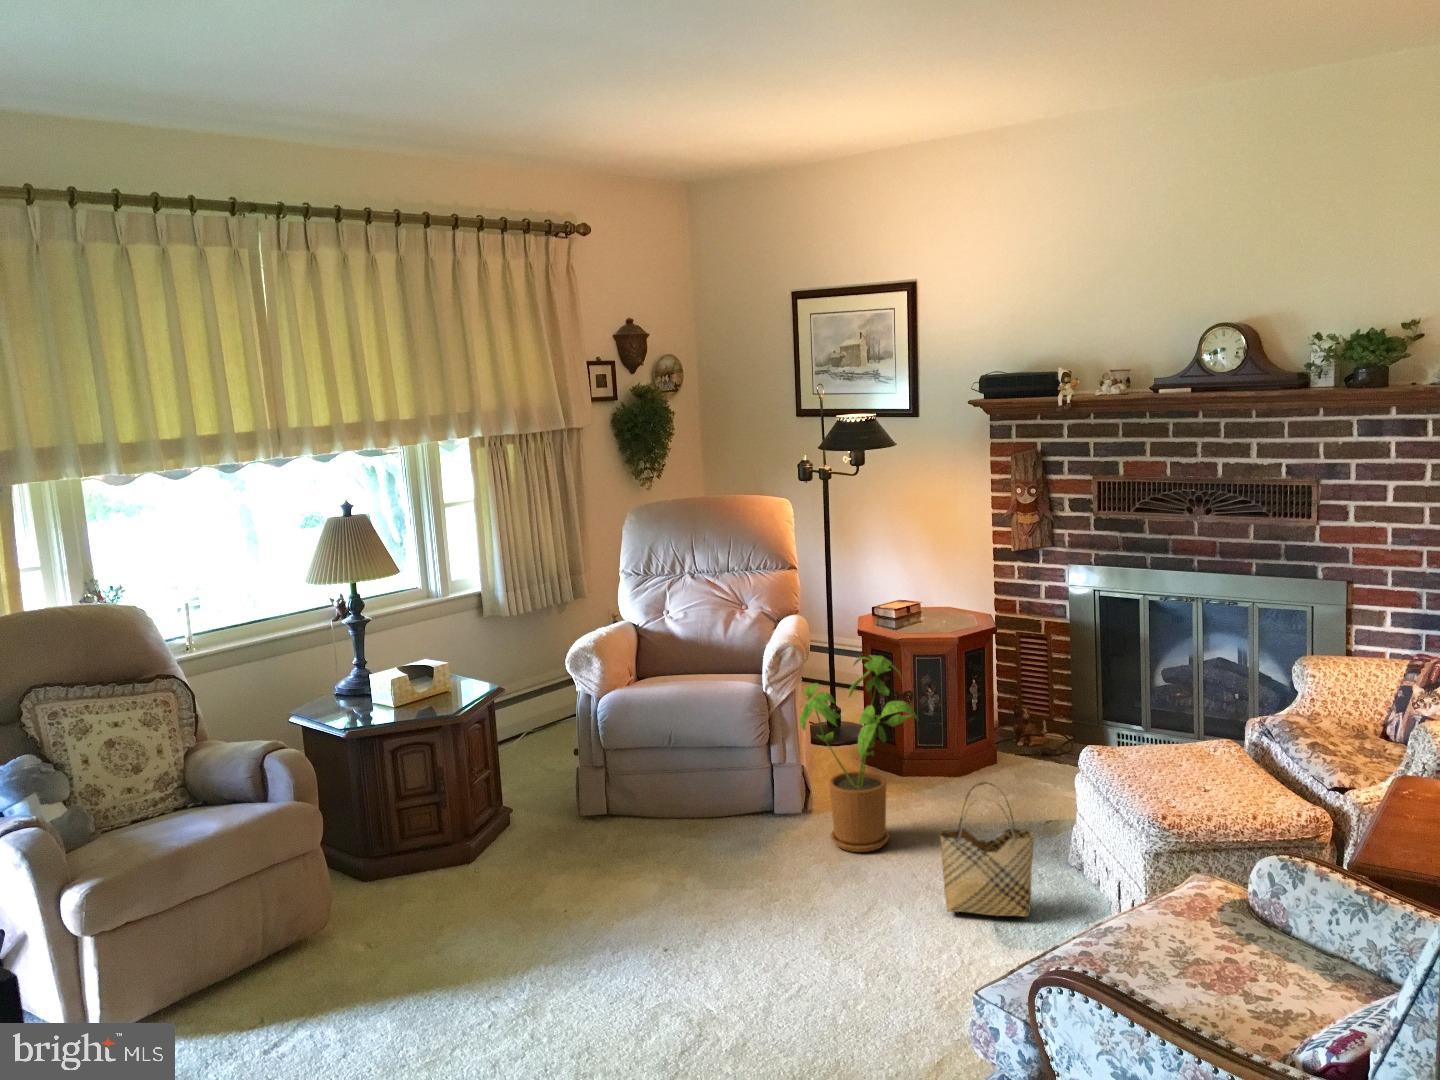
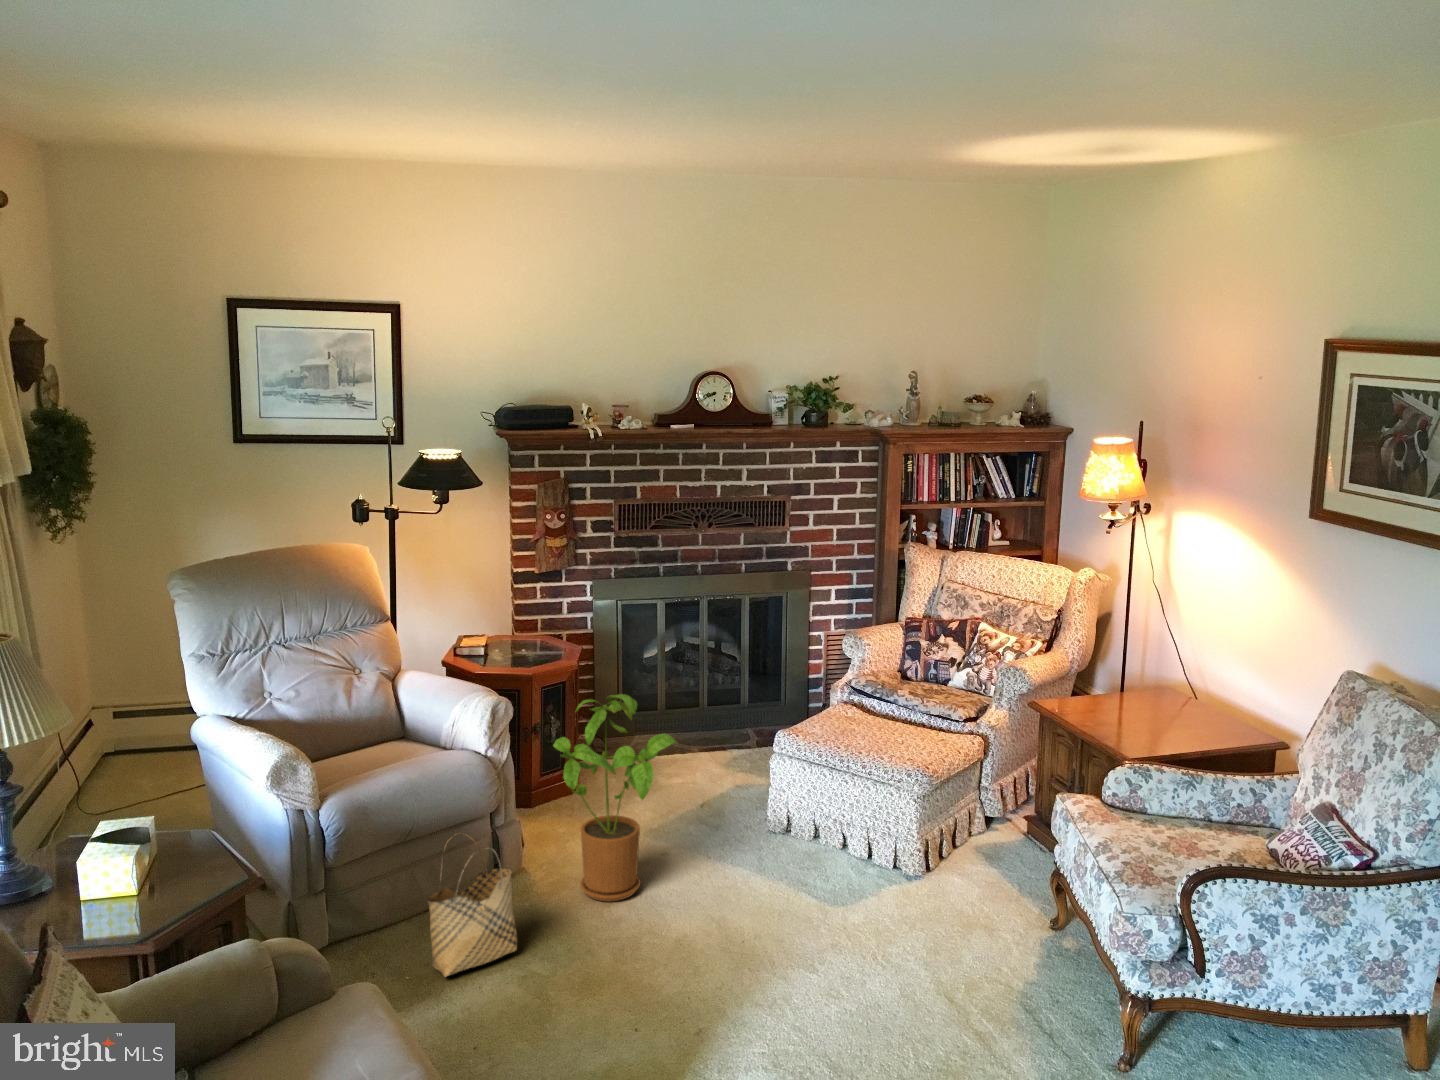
woven basket: present [939,782,1034,917] -> present [427,833,517,977]

